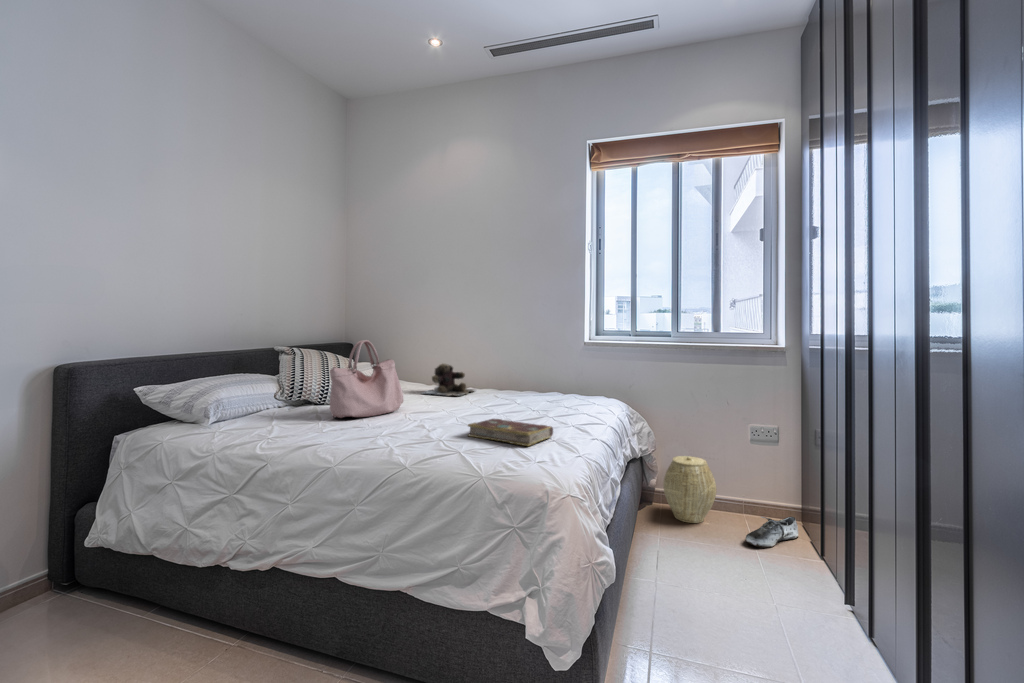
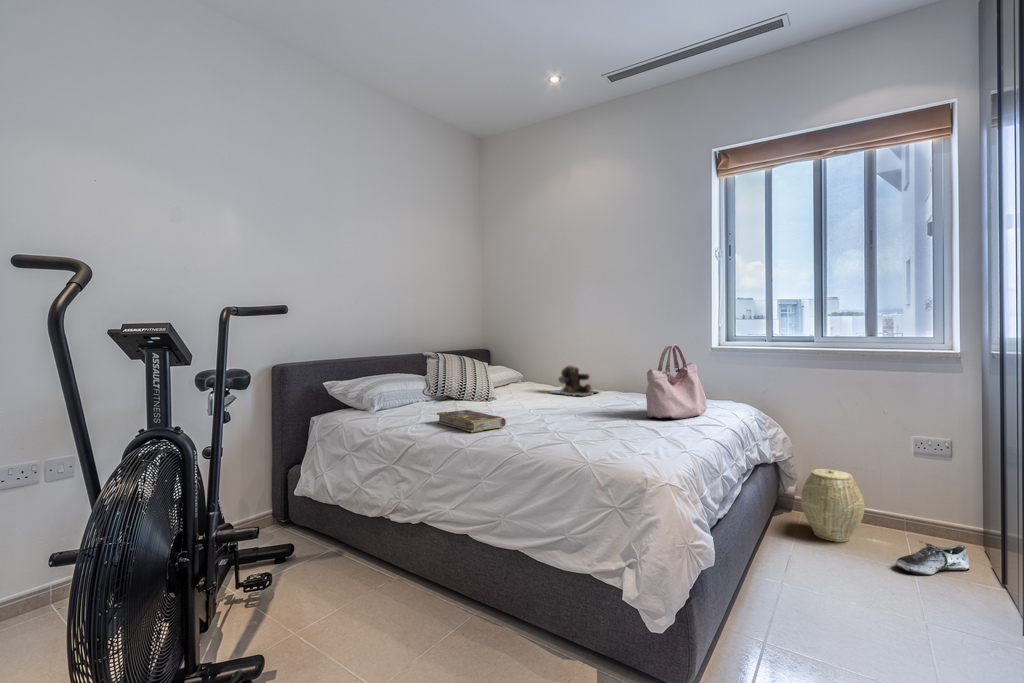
handbag: present [330,340,403,418] -> present [646,344,707,418]
book: present [468,419,553,446] -> present [437,410,506,432]

